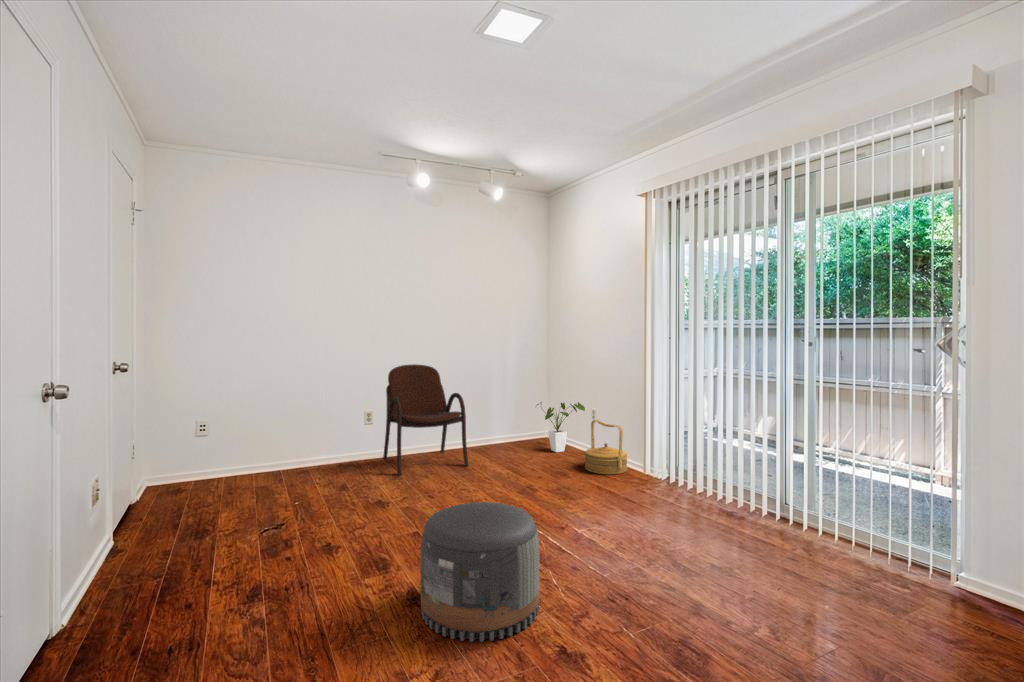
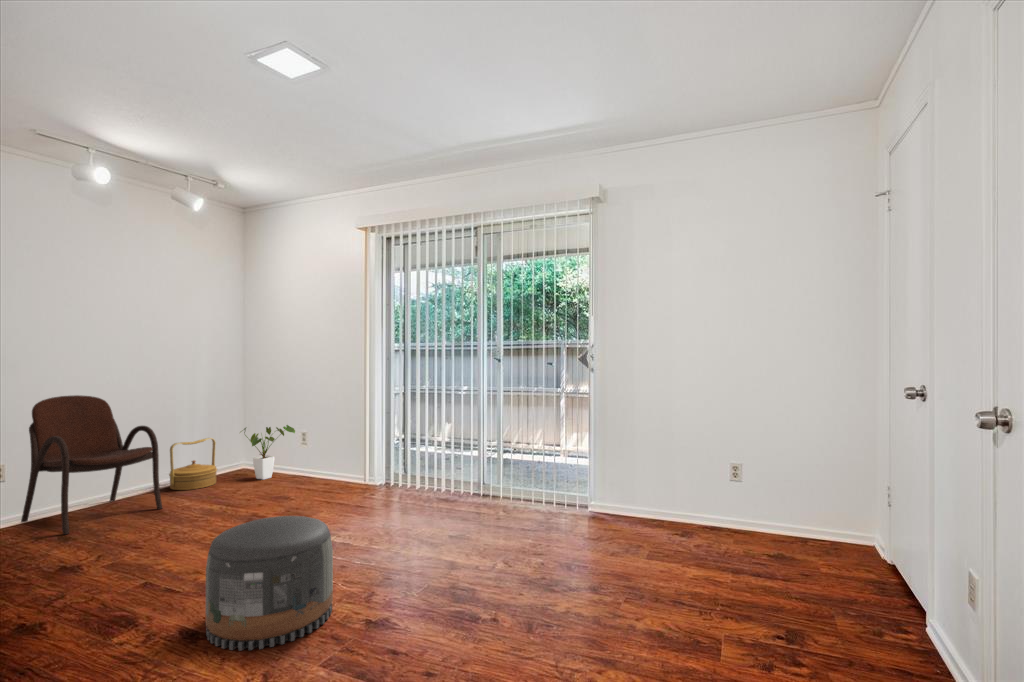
woven basket: present [584,420,628,474] -> present [169,438,217,490]

